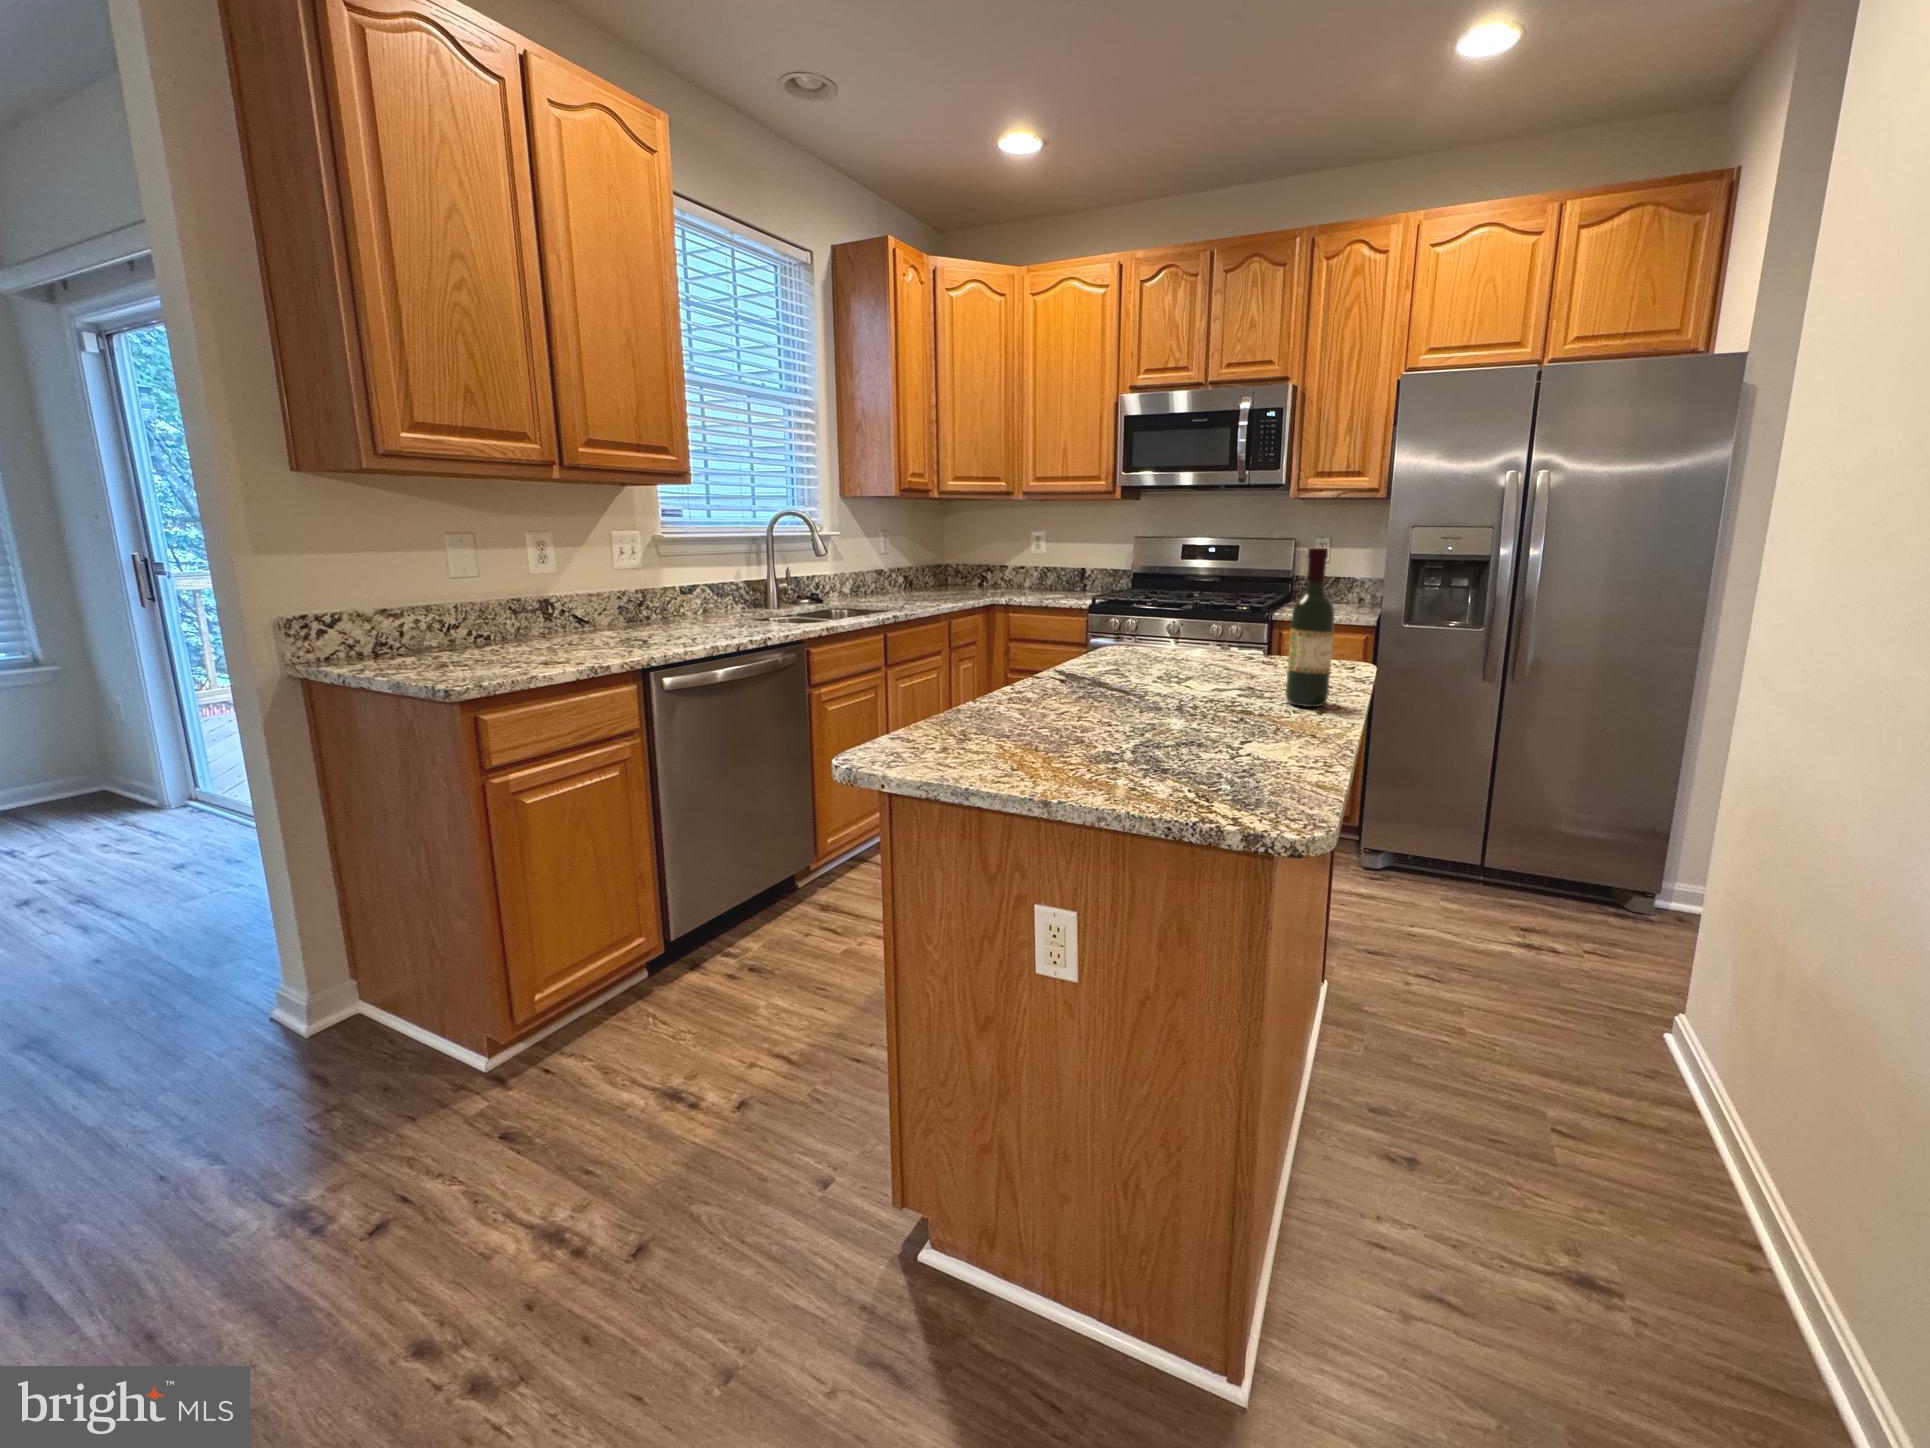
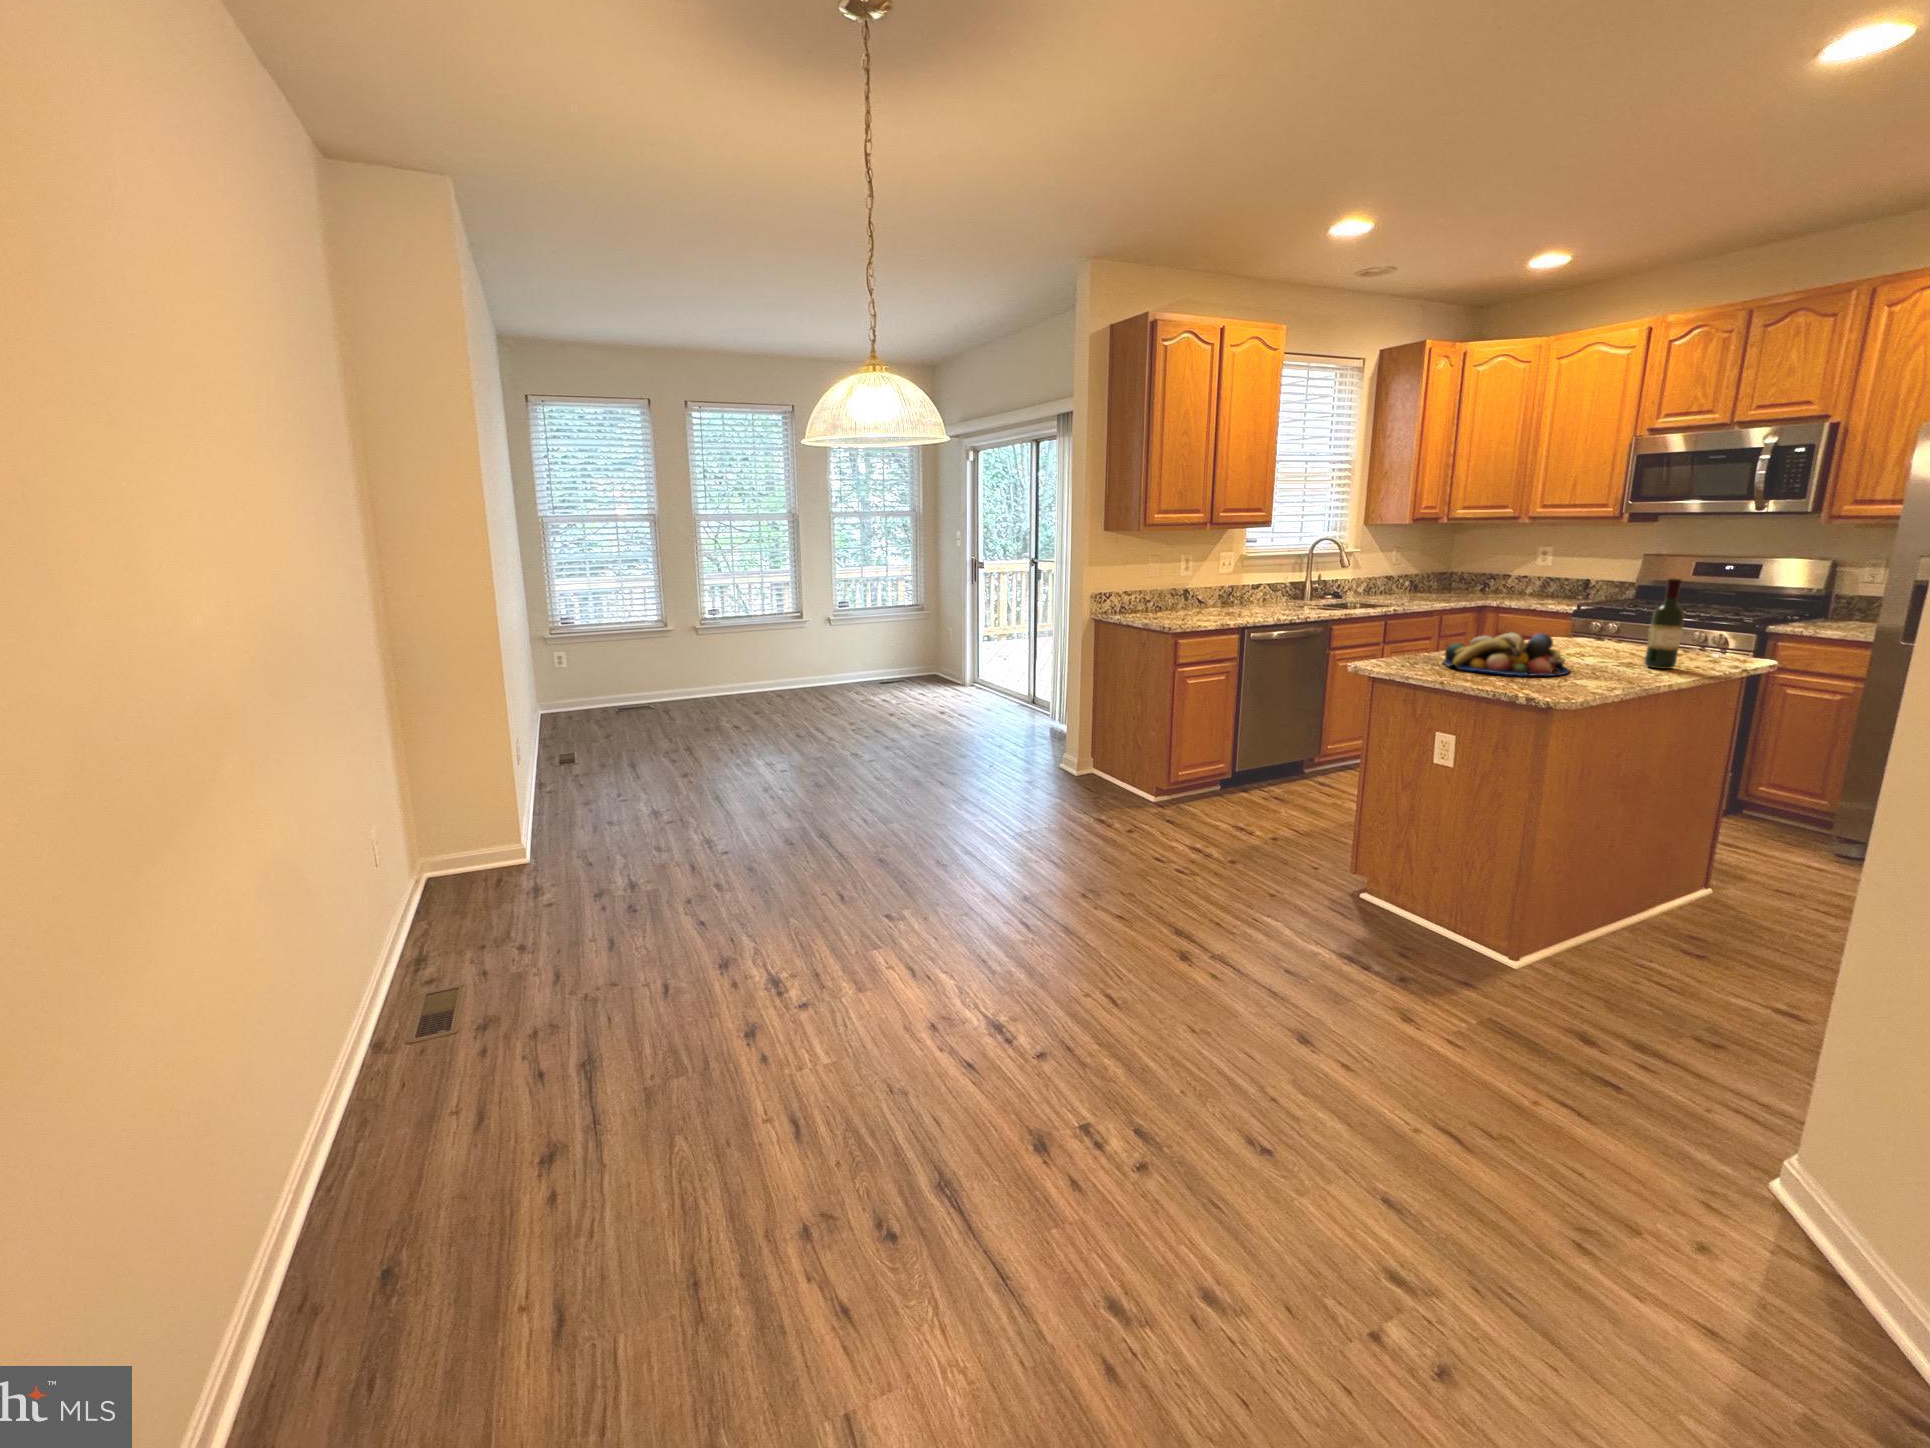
fruit bowl: none [1001,661,1224,769] -> present [1443,632,1570,676]

